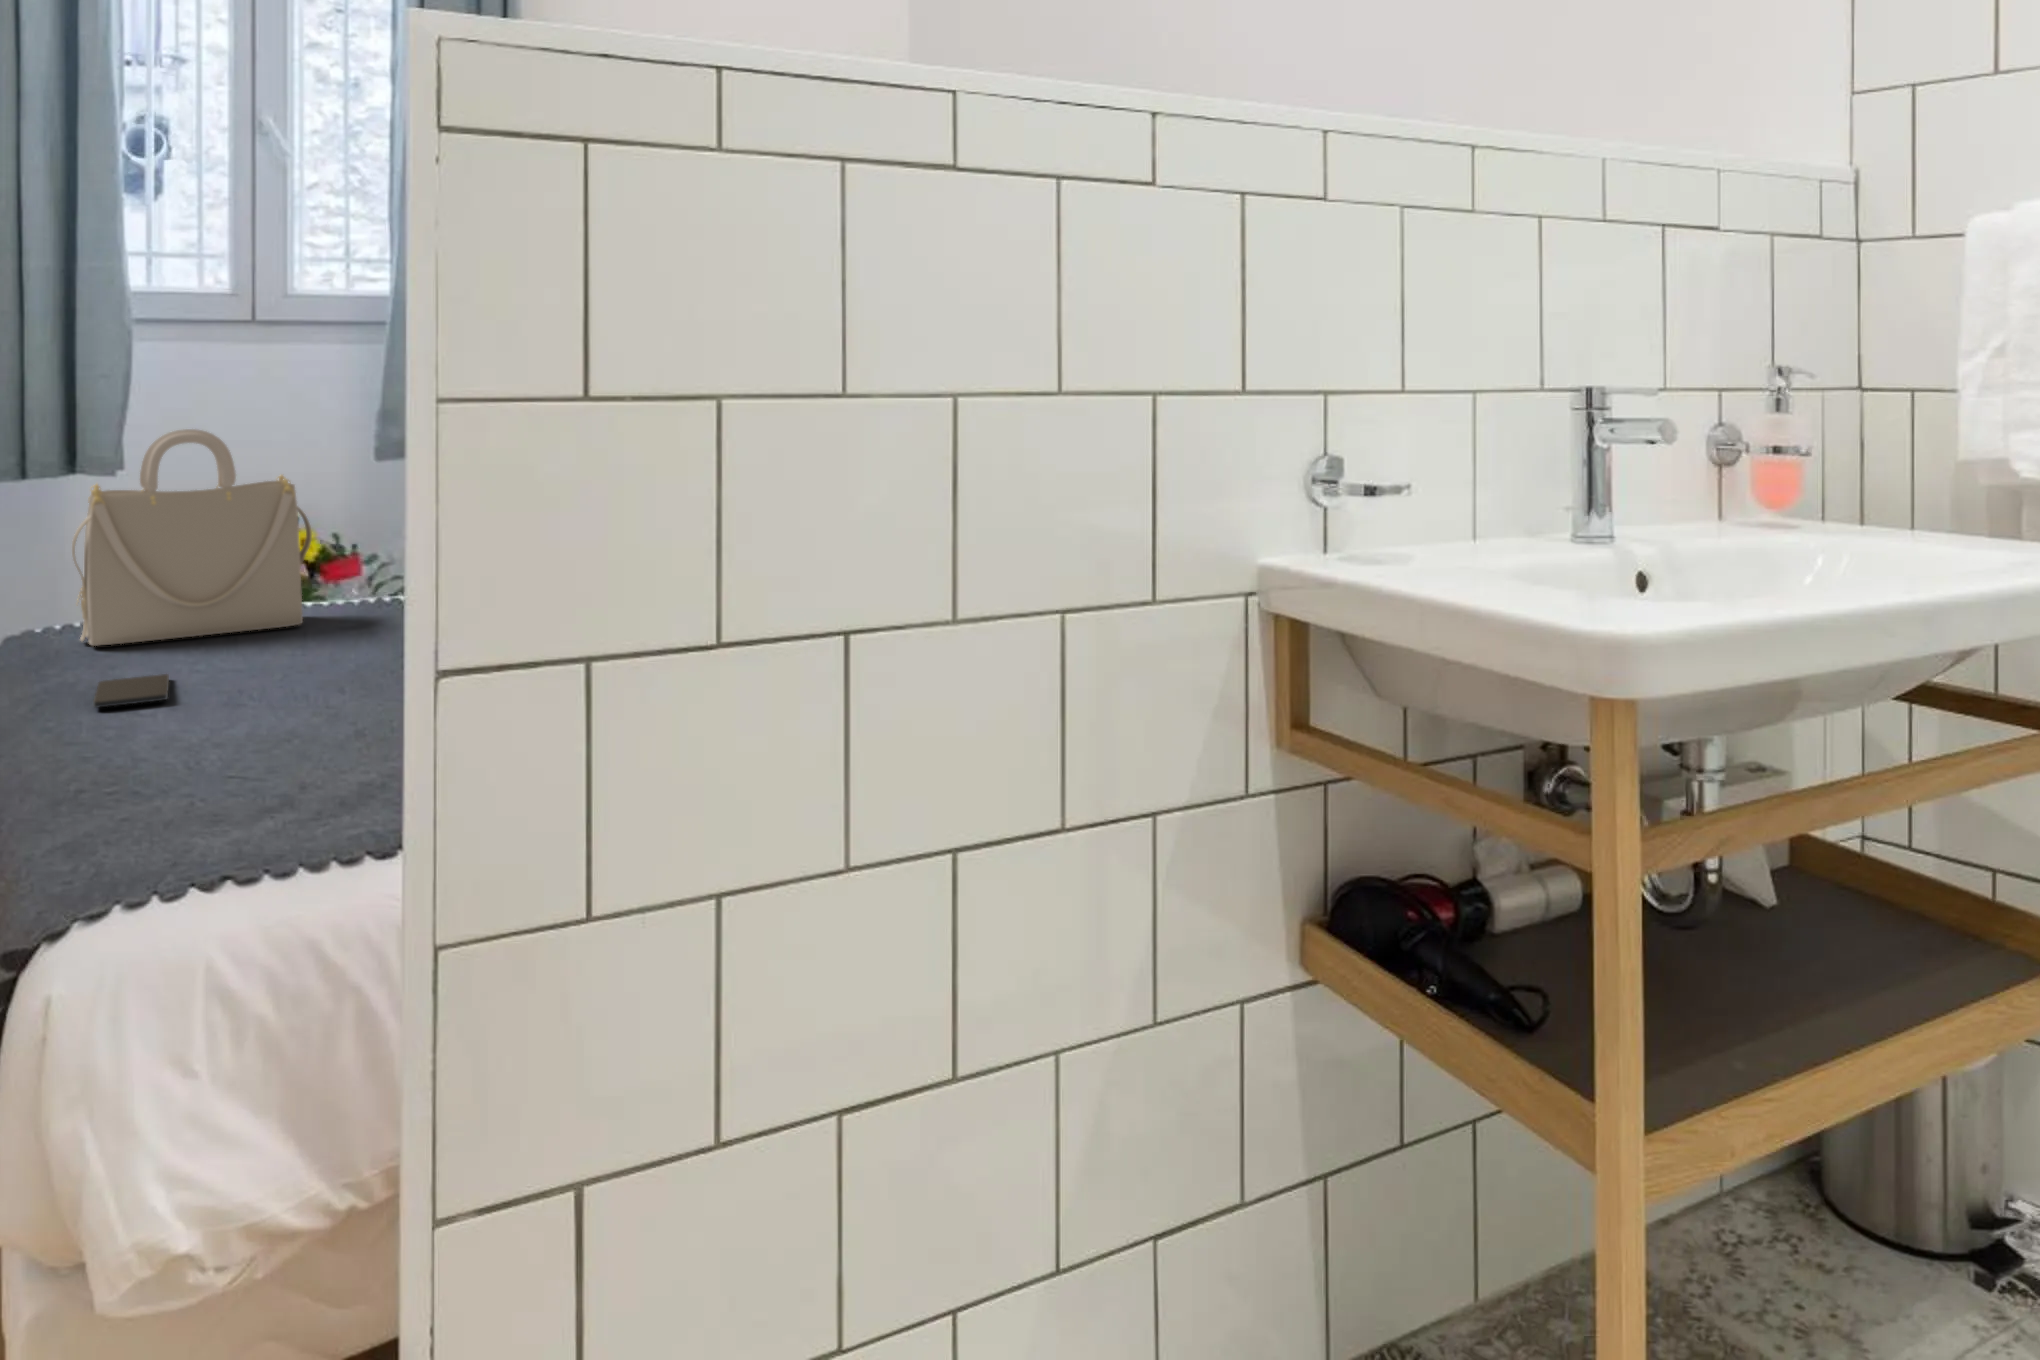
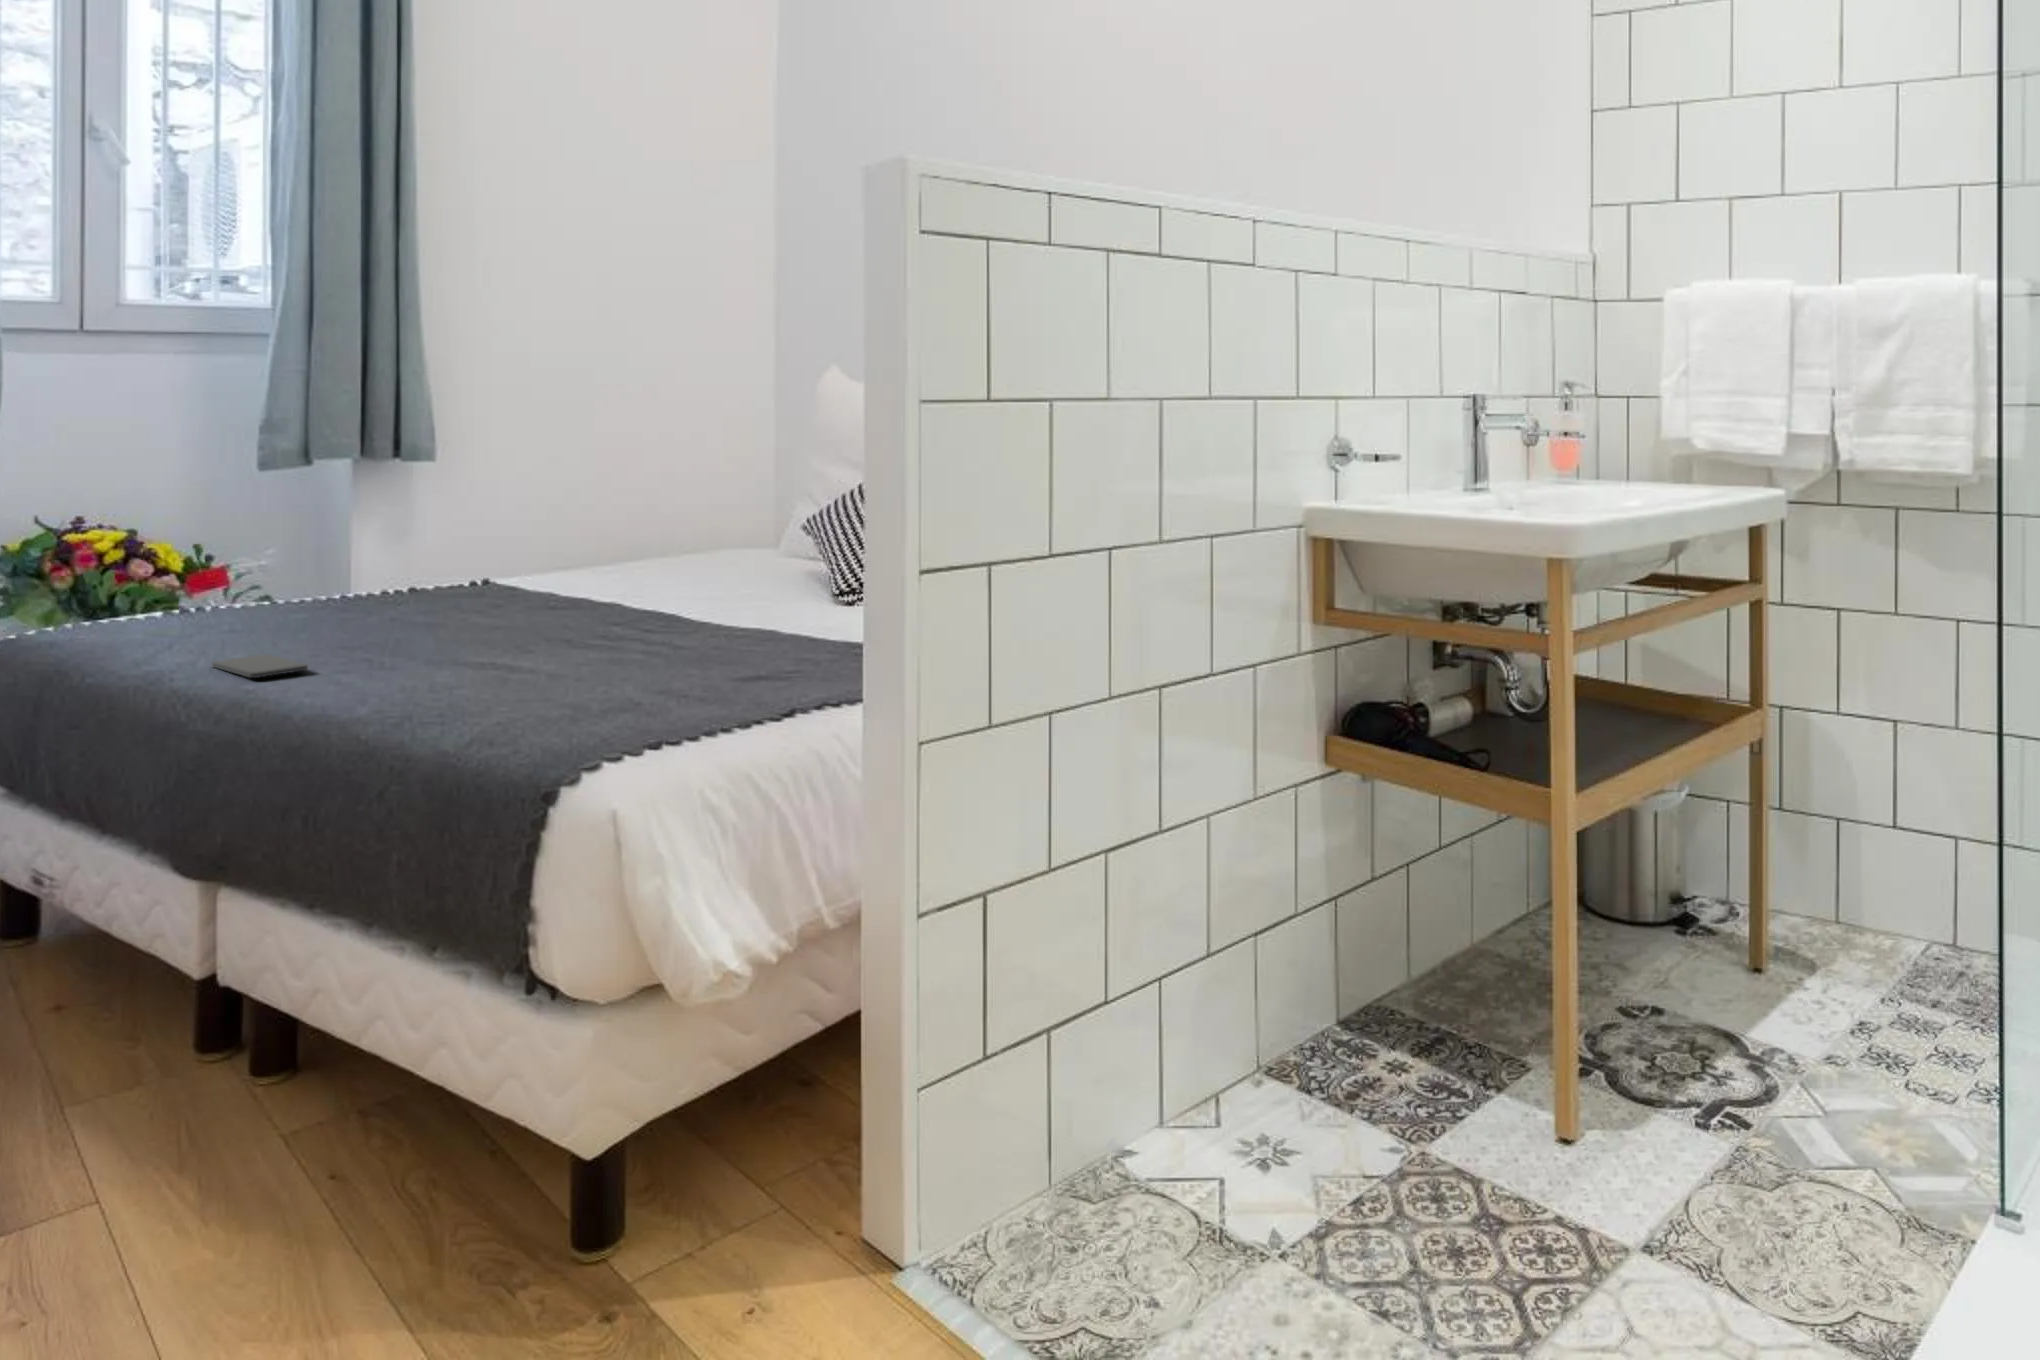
handbag: present [72,429,312,646] -> none [98,440,309,640]

